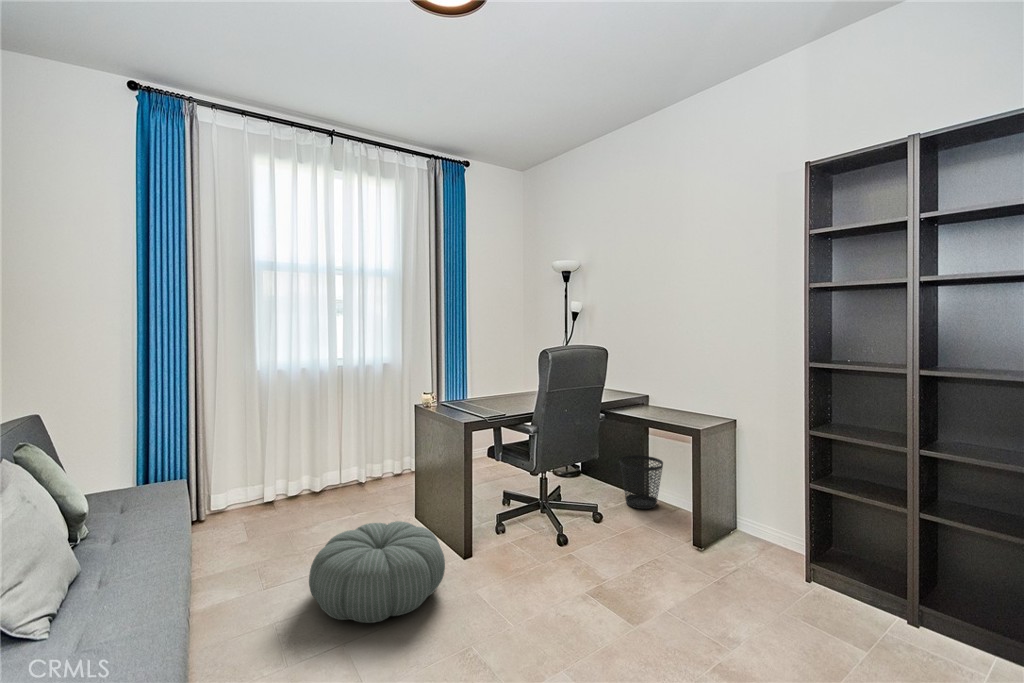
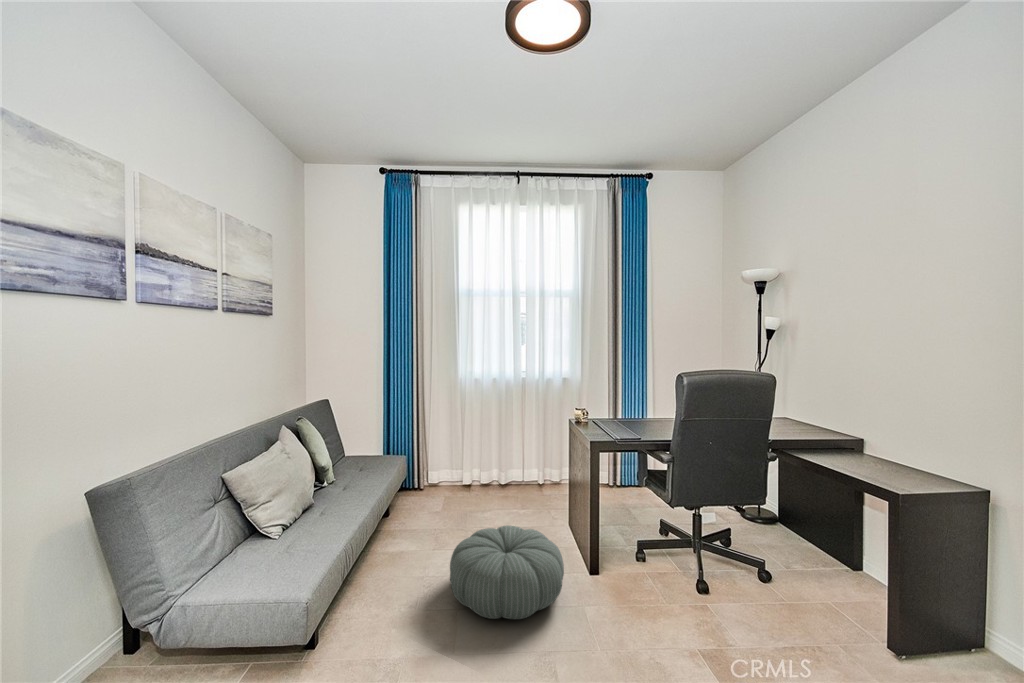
wastebasket: present [620,455,663,509] -> none [808,509,874,583]

